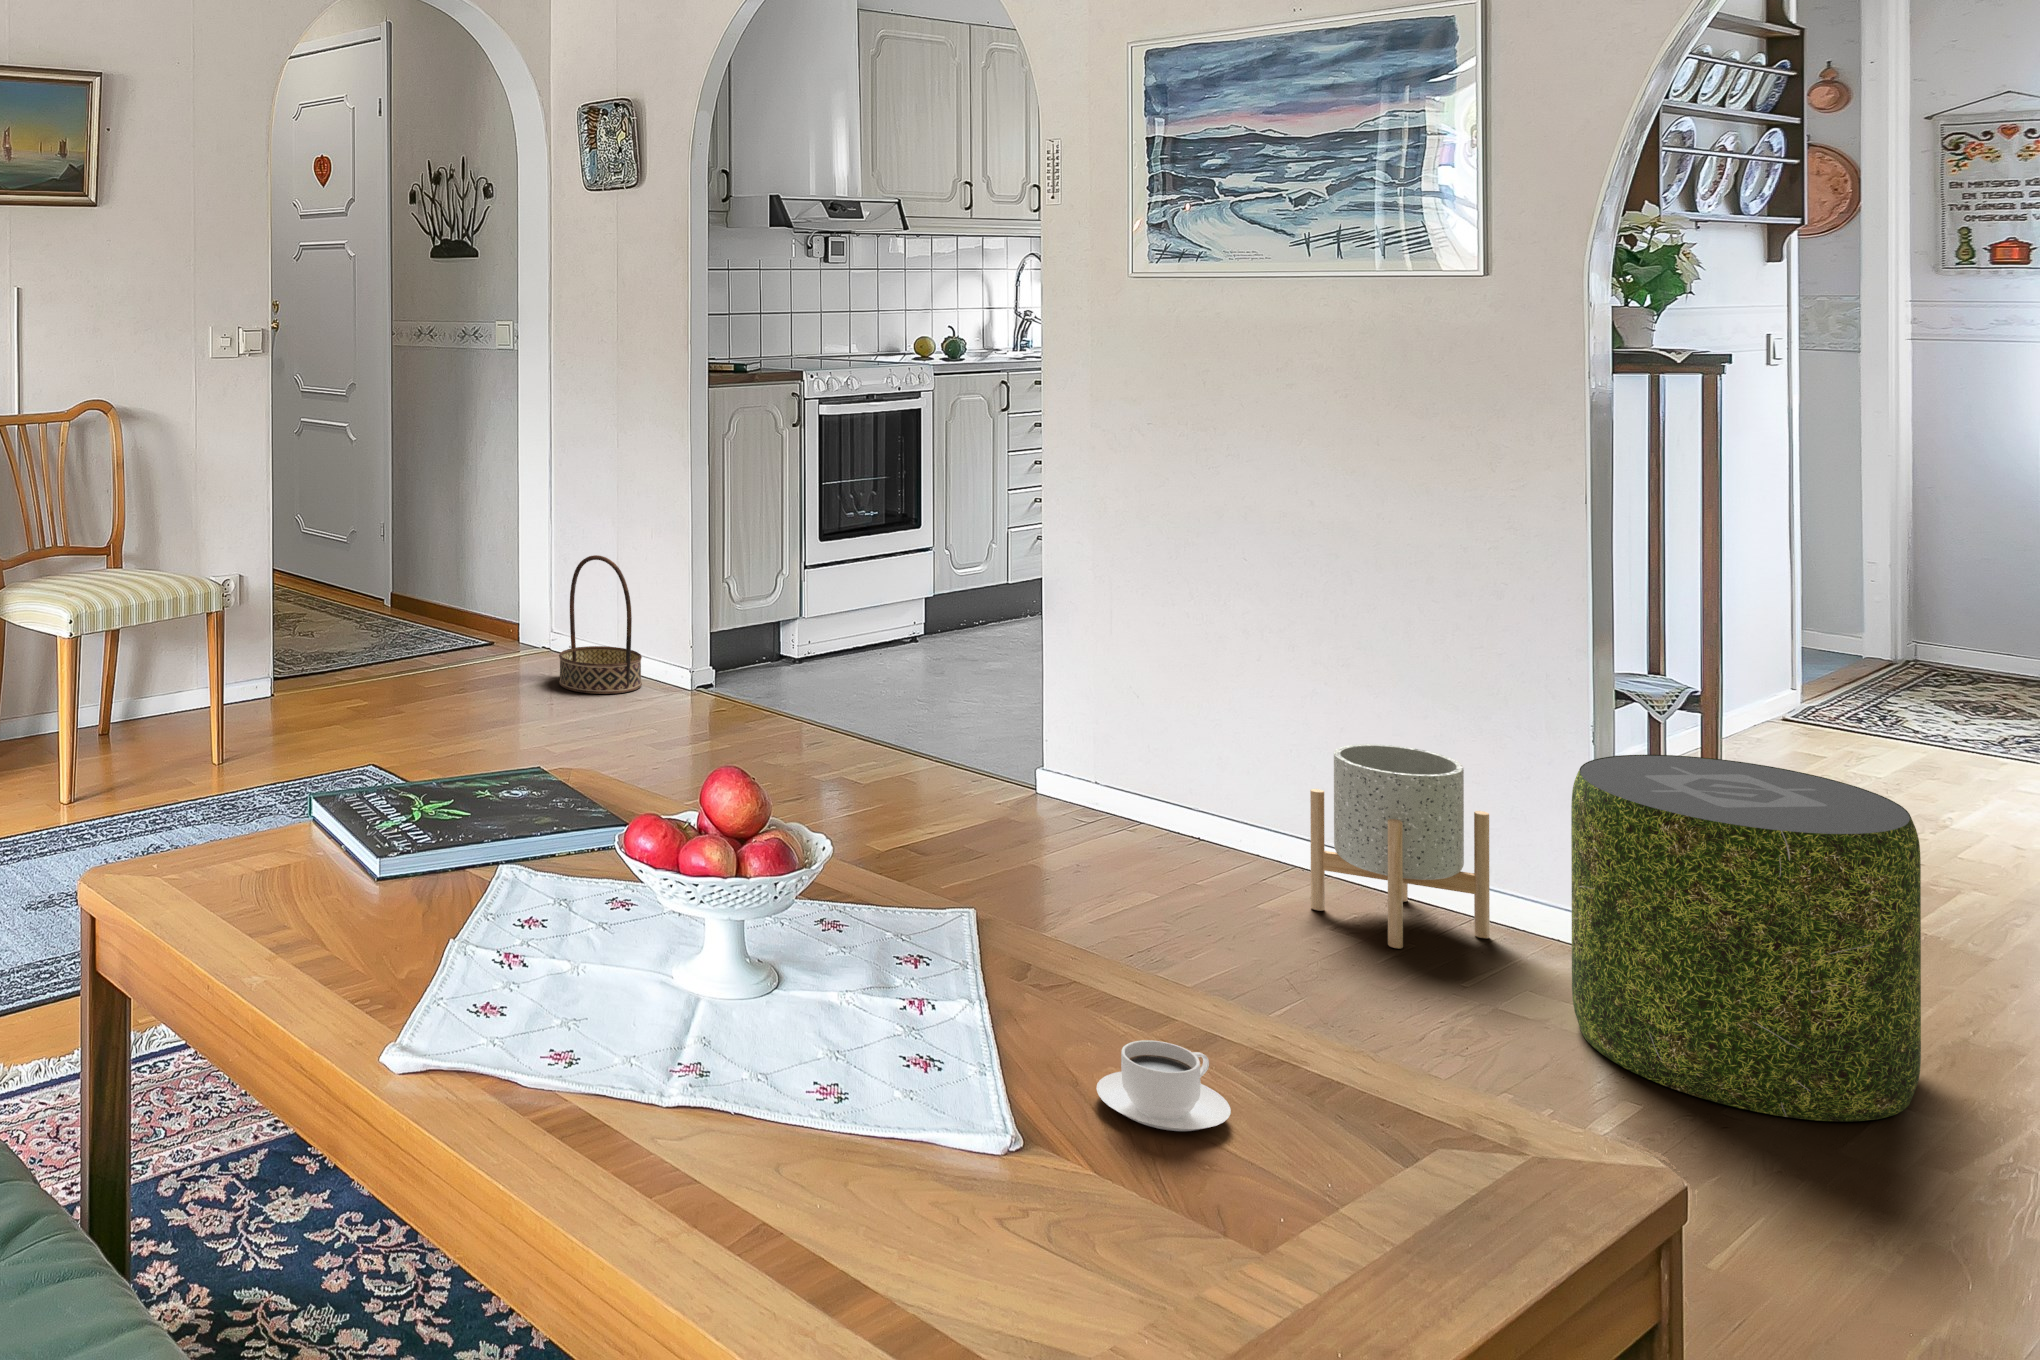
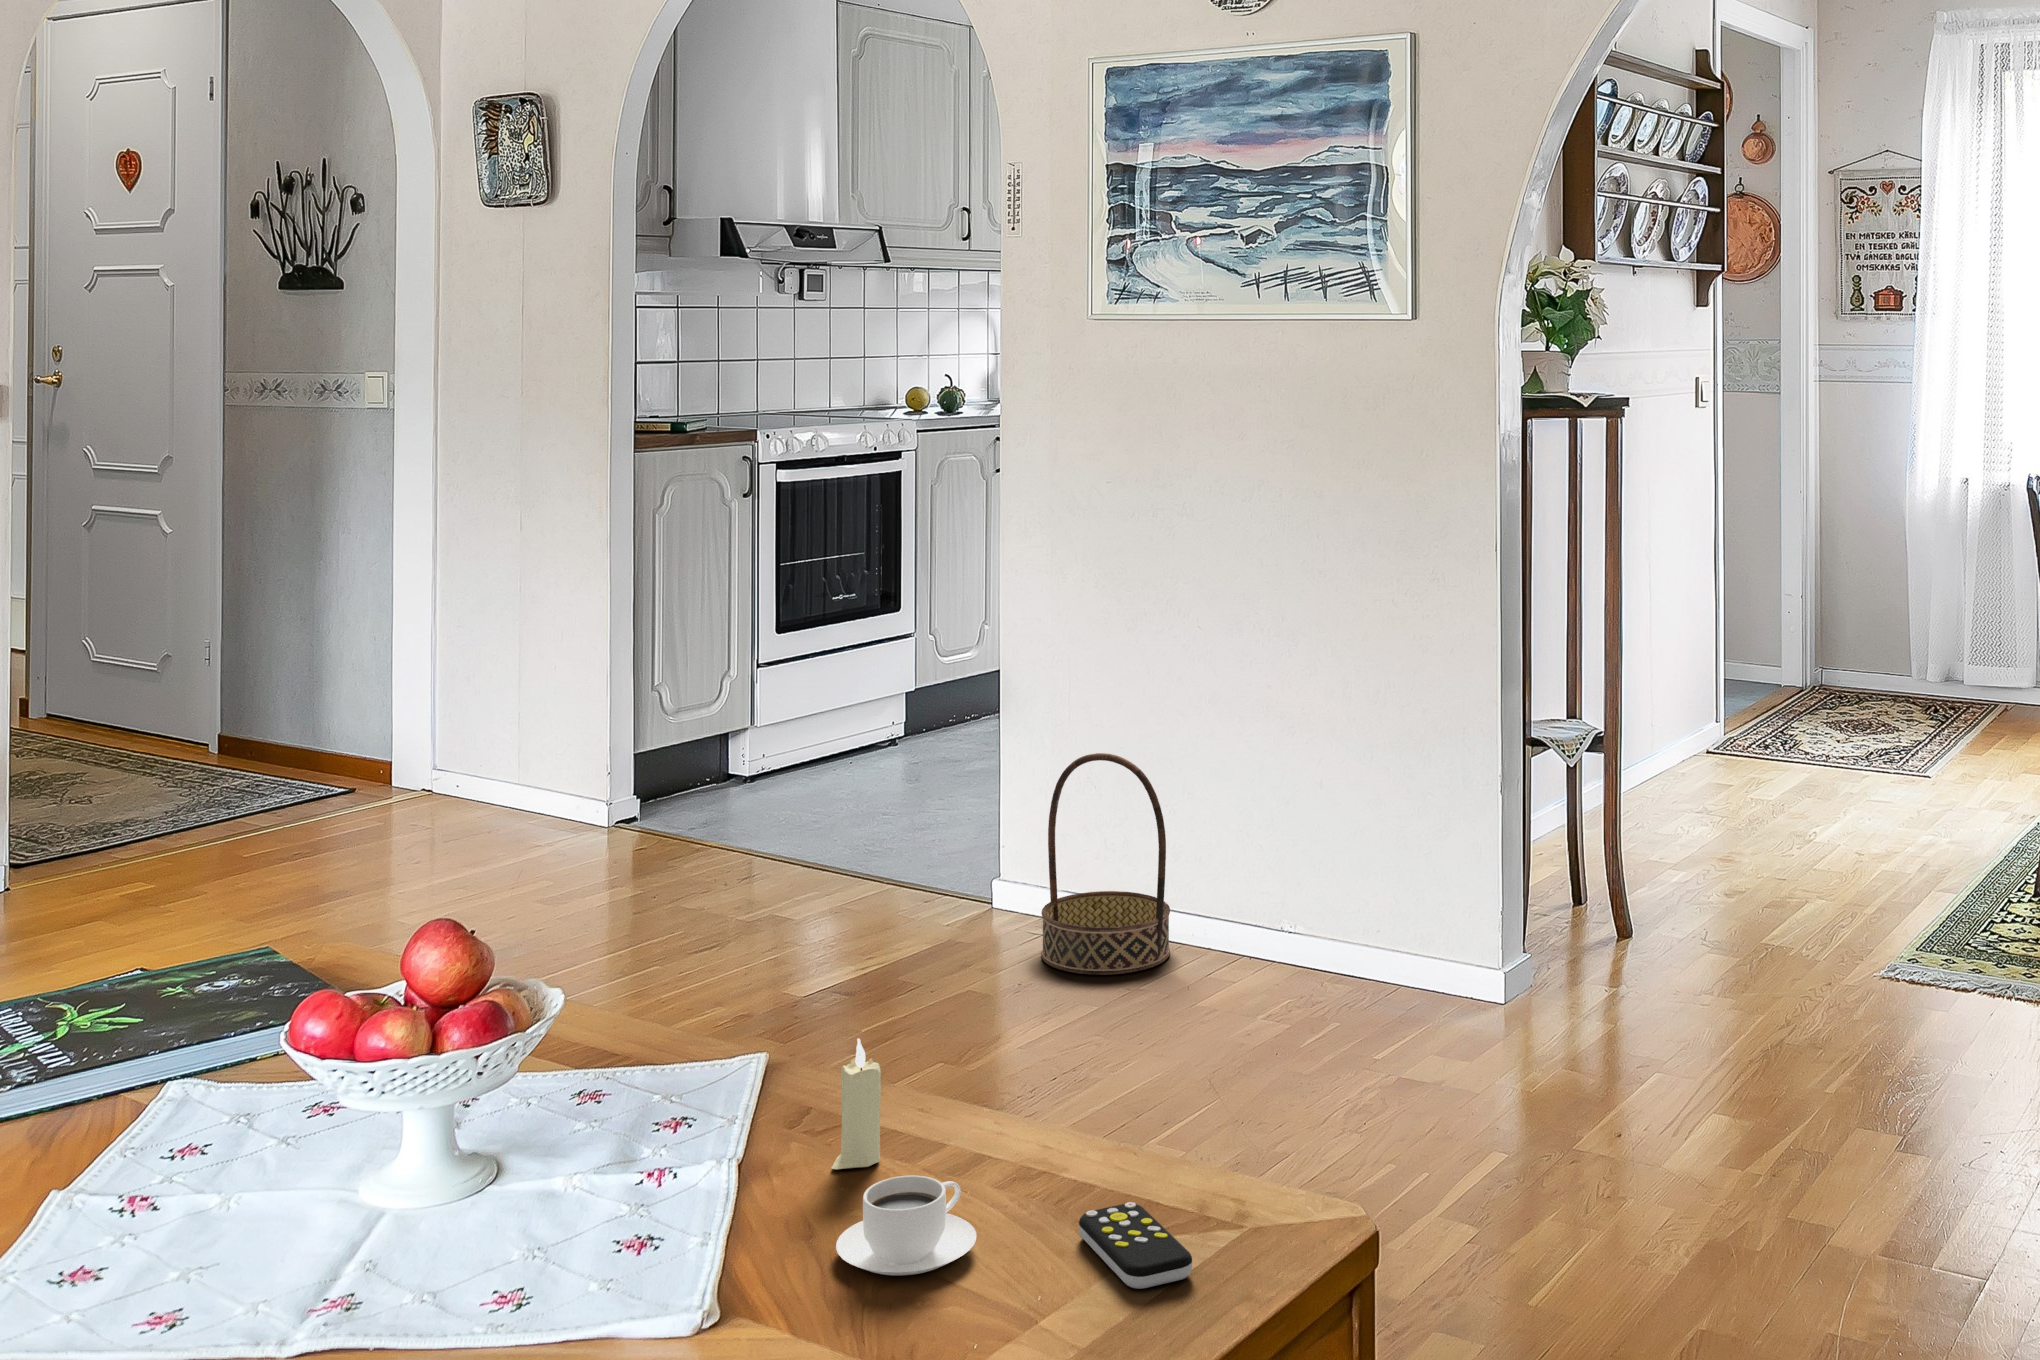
basket: present [559,555,642,694] -> present [1041,753,1170,975]
planter: present [1310,744,1490,948] -> none [1242,815,1406,1030]
pouf: present [1571,755,1921,1122] -> none [1459,799,1736,1147]
candle: none [1061,911,1104,1024] -> present [832,1038,881,1169]
remote control: none [1329,1100,1465,1186] -> present [1079,1202,1192,1289]

